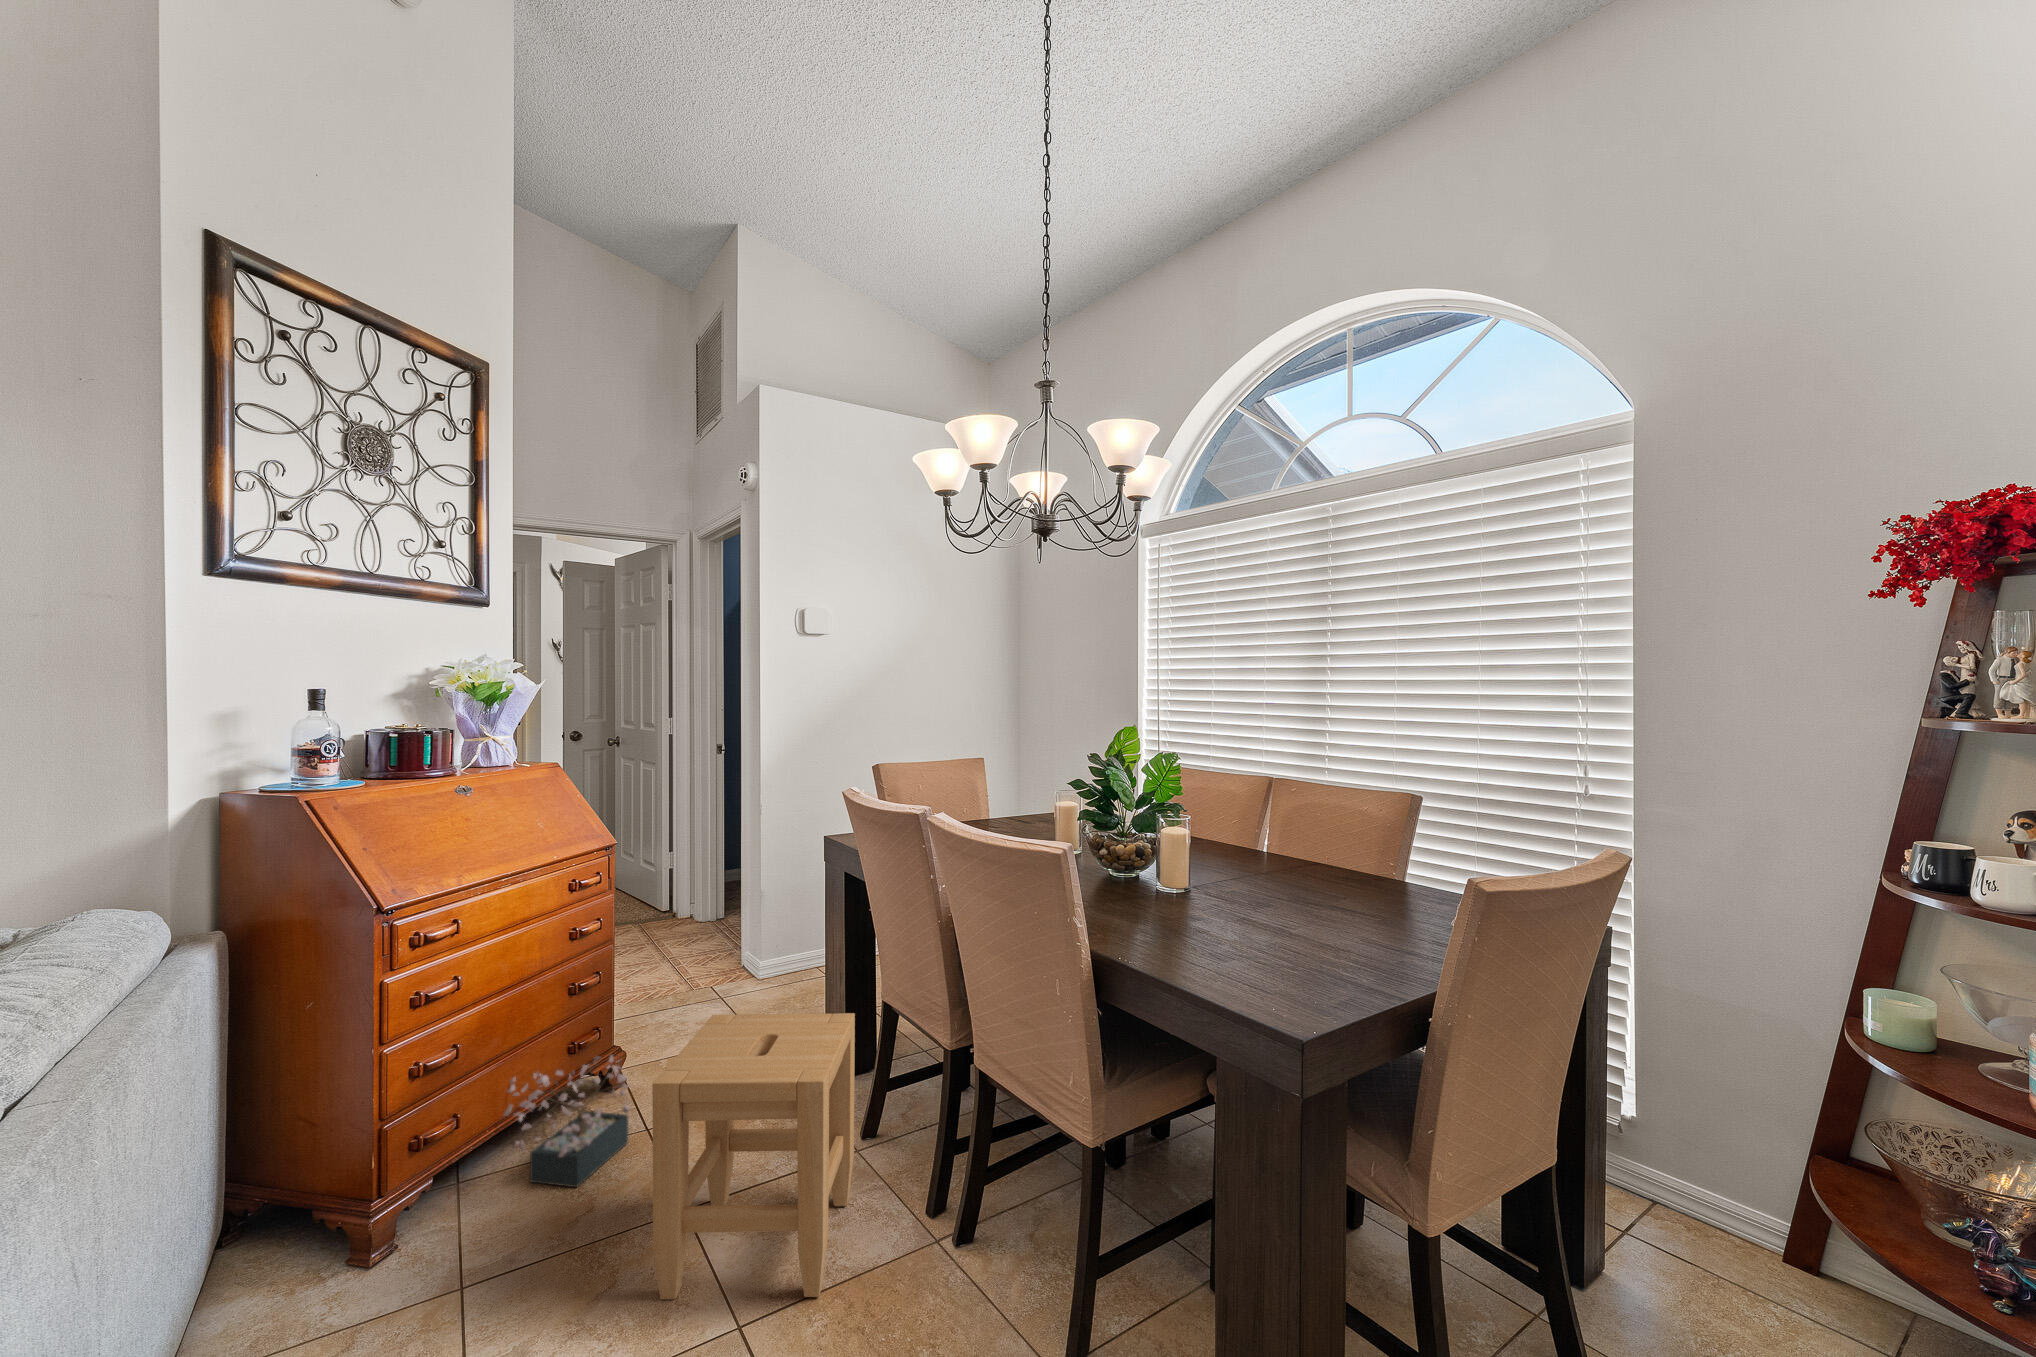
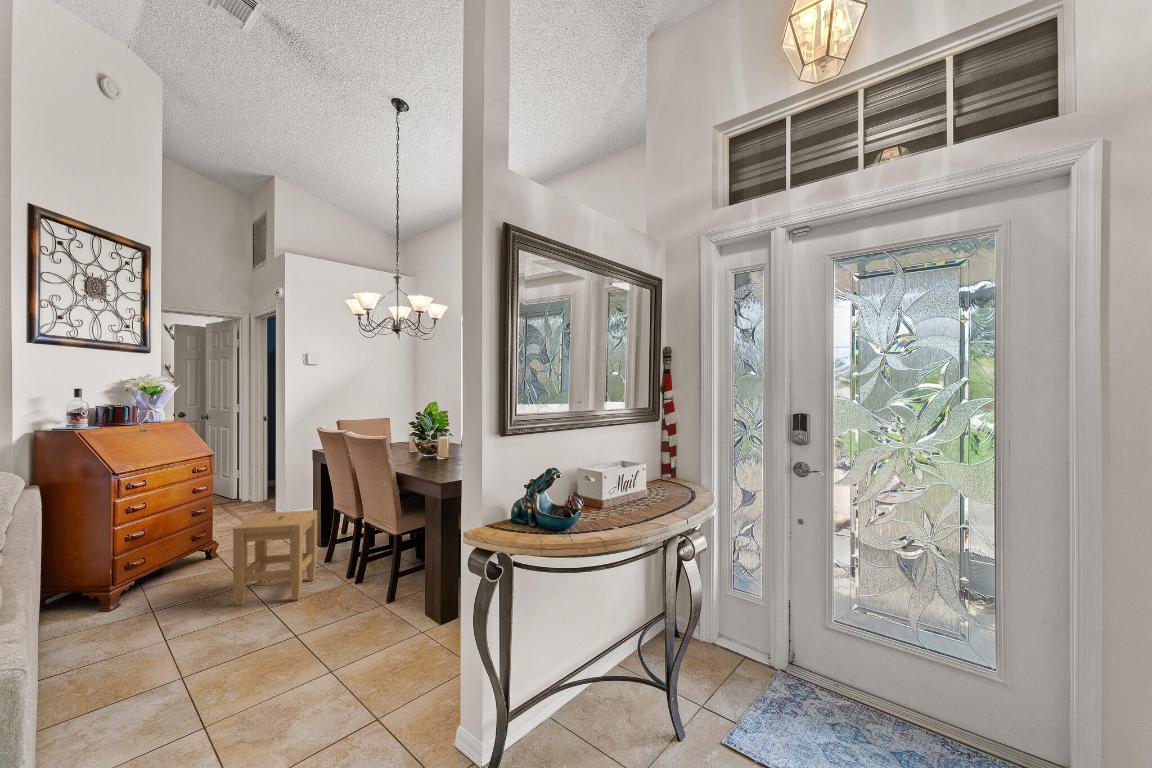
decorative plant: present [504,1056,630,1187] -> none [165,539,221,585]

